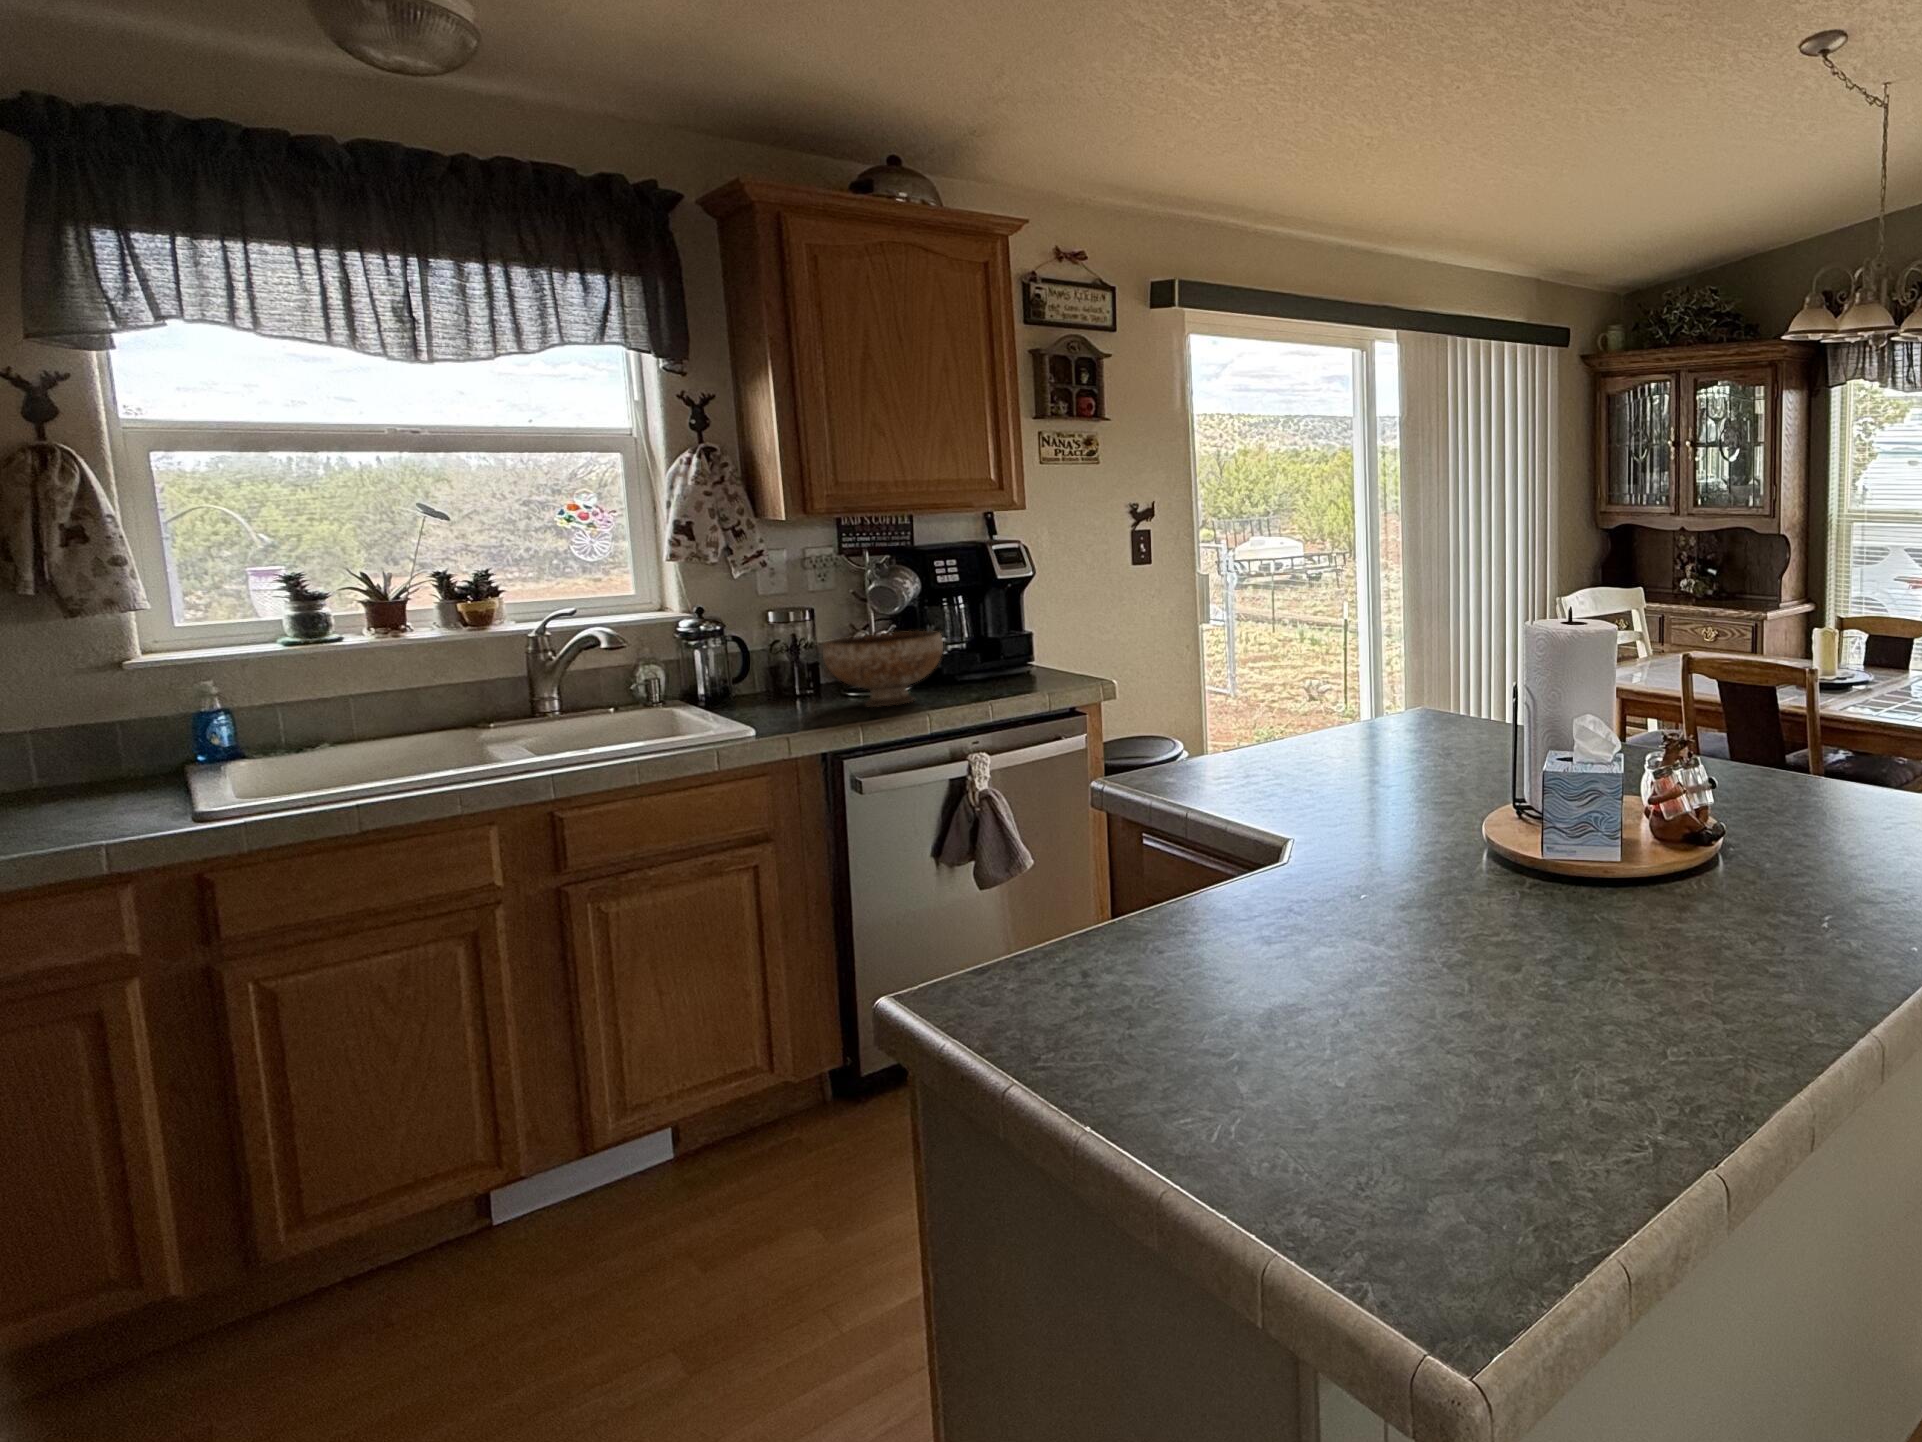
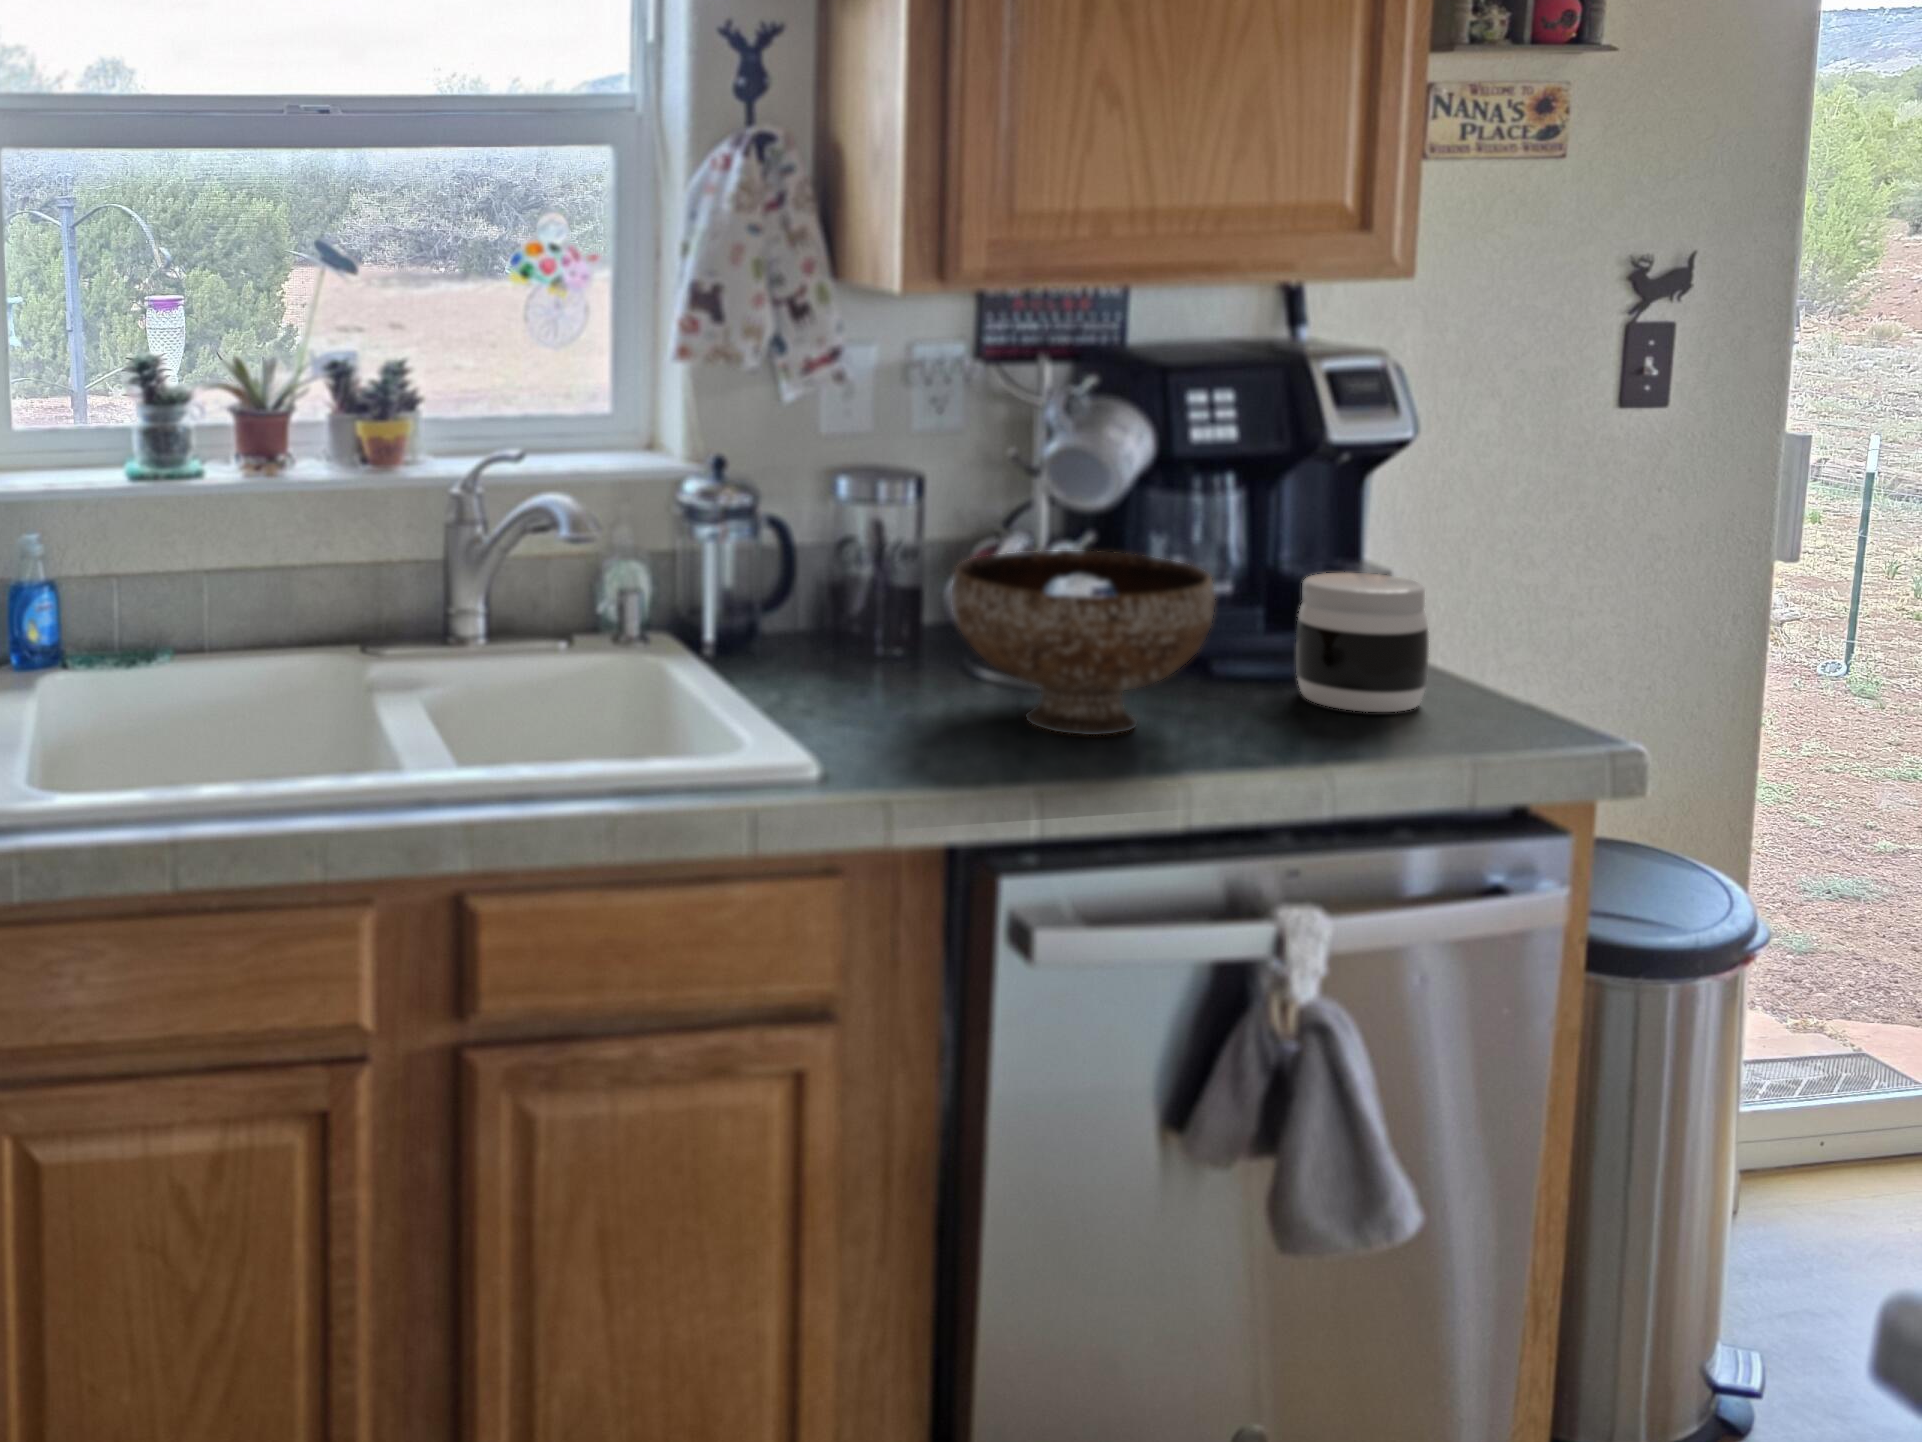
jar: none [986,631,1039,685] -> present [1296,573,1429,712]

